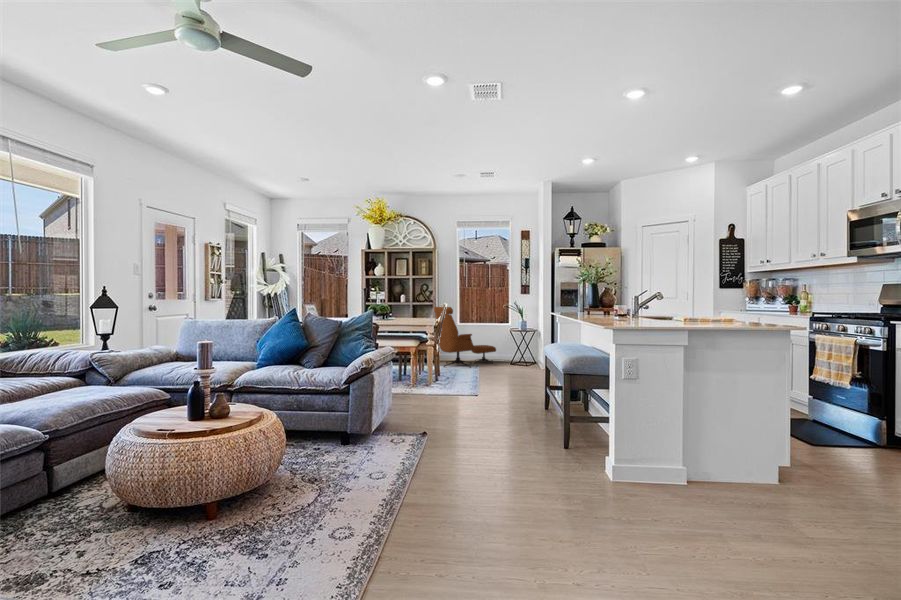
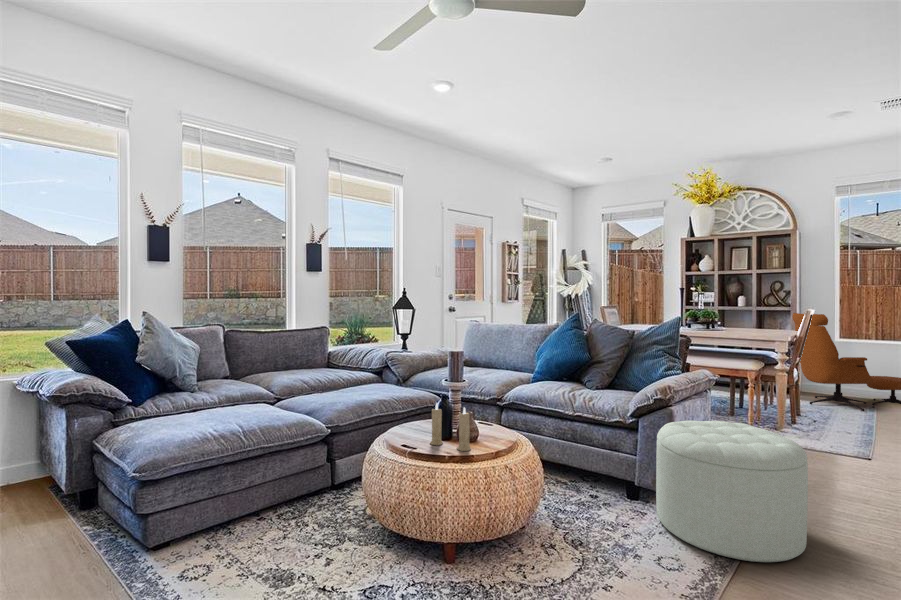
ottoman: none [364,378,449,462] -> present [656,421,808,562]
candle: none [182,387,226,428] -> present [430,403,471,451]

